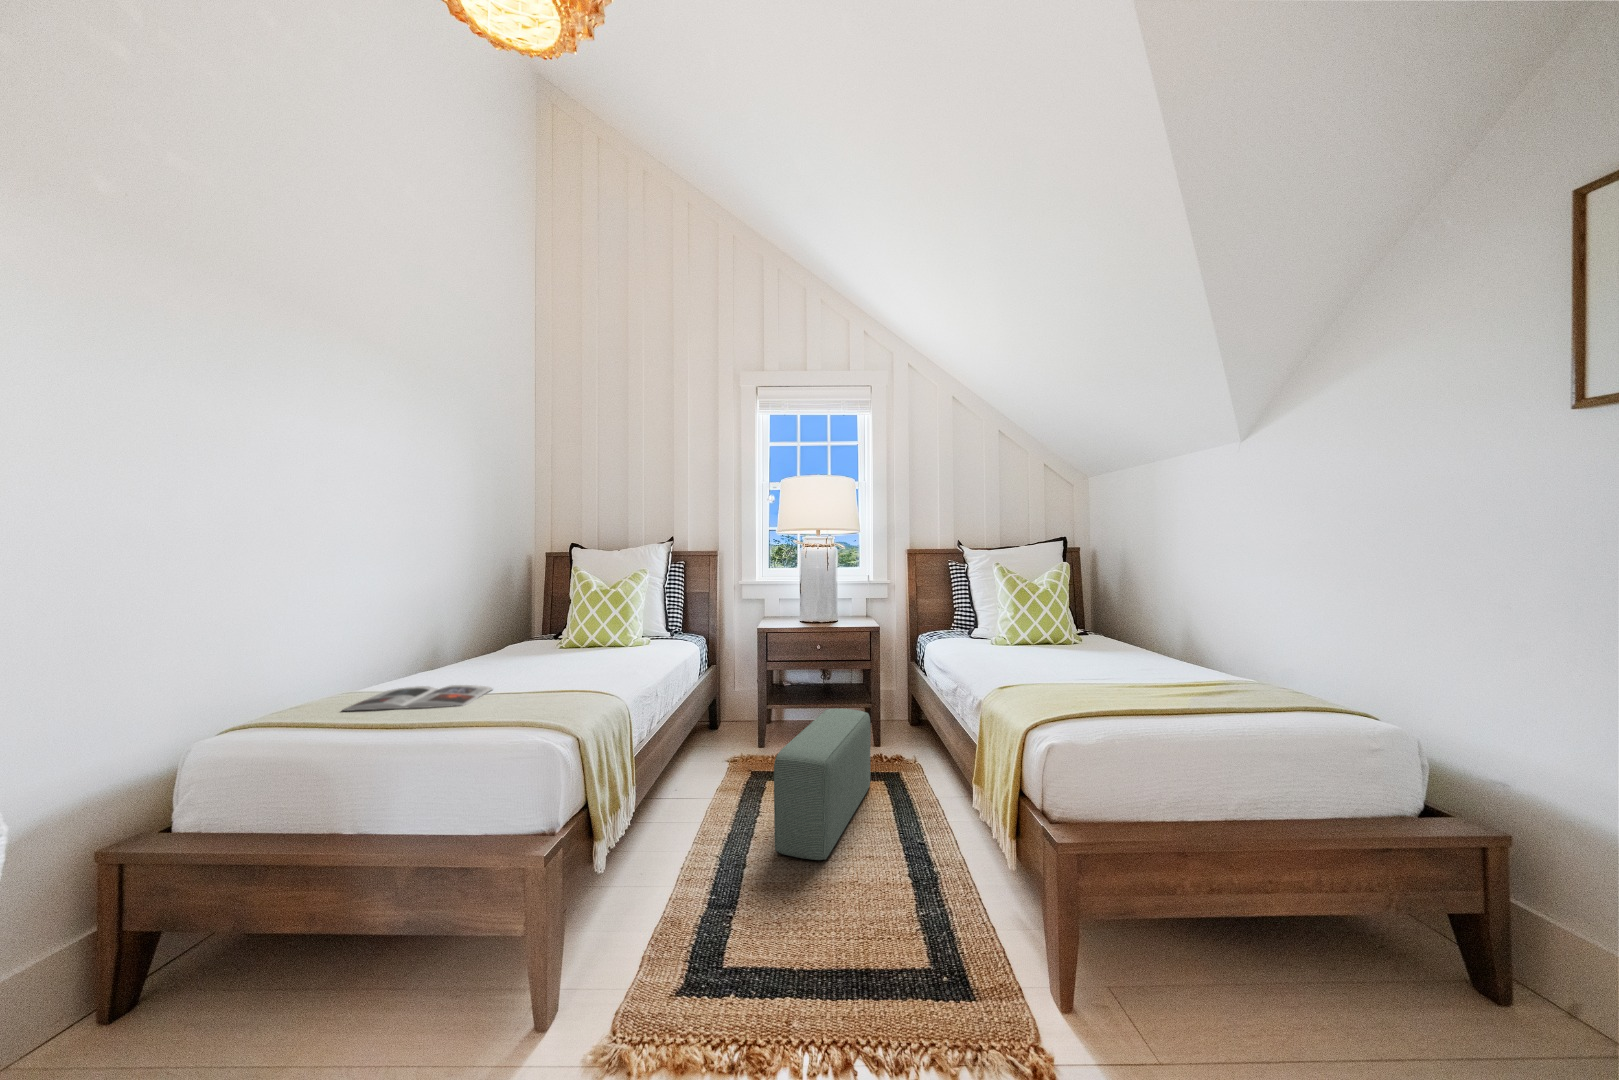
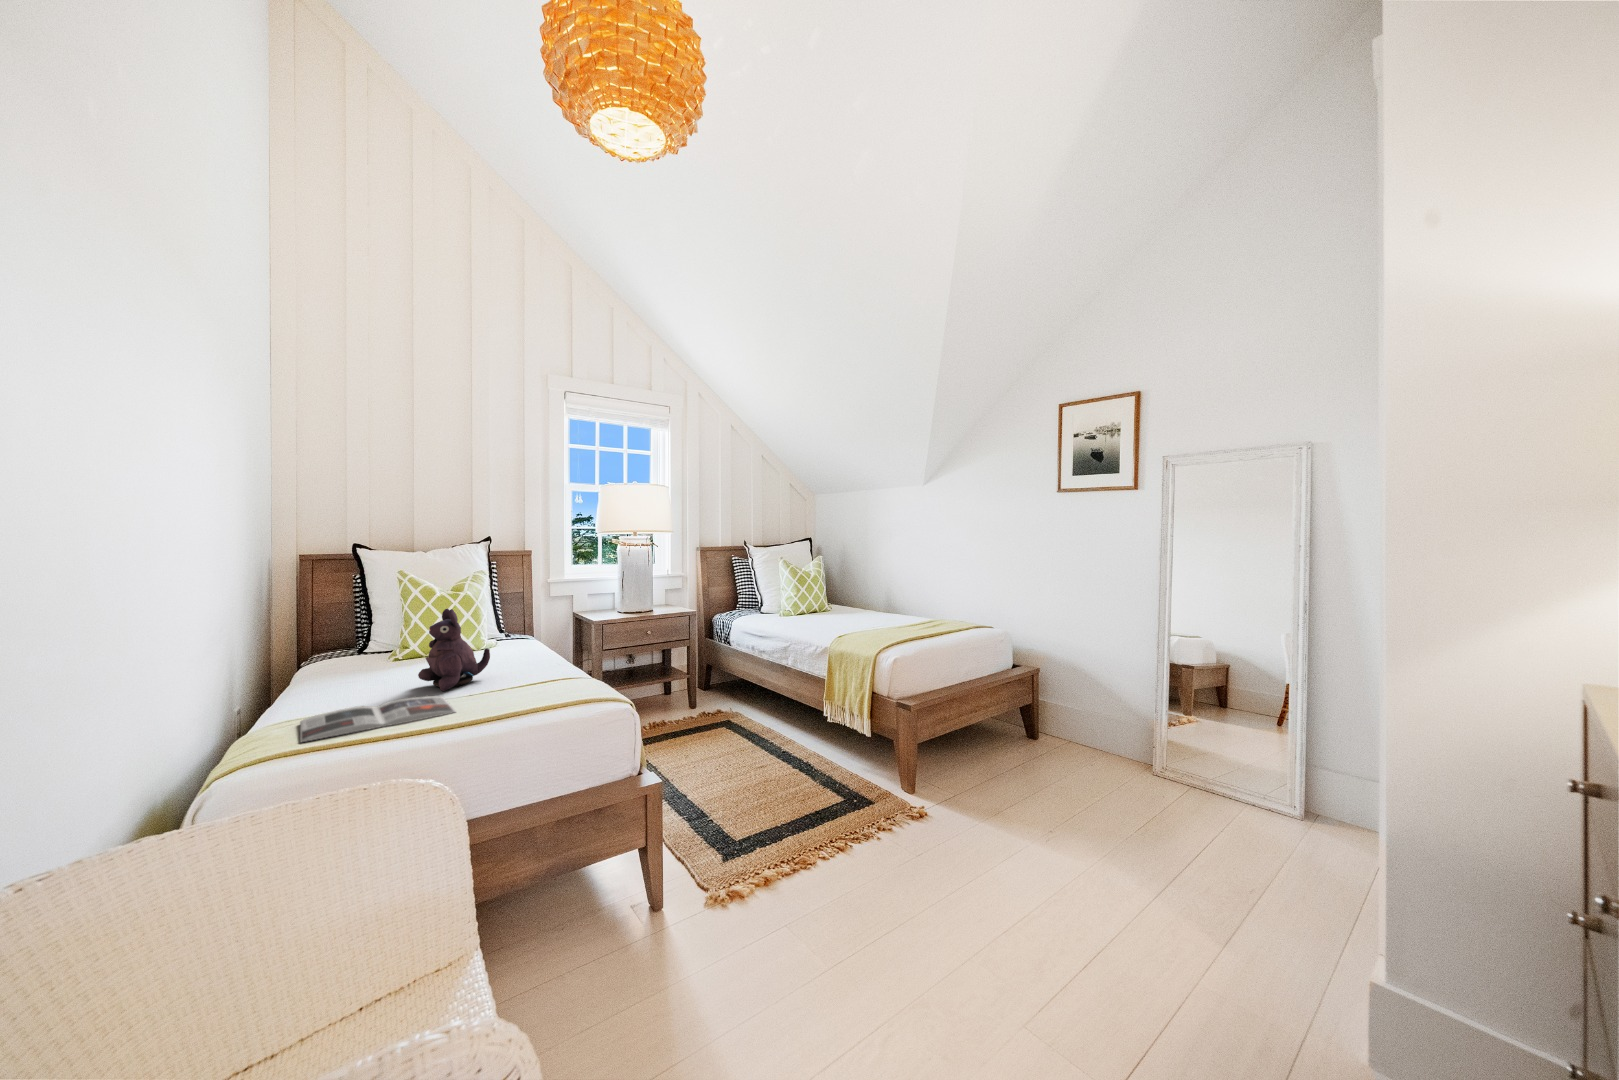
plush toy: none [507,604,568,683] -> present [418,609,490,691]
pouf: present [774,709,871,860] -> none [687,677,744,793]

